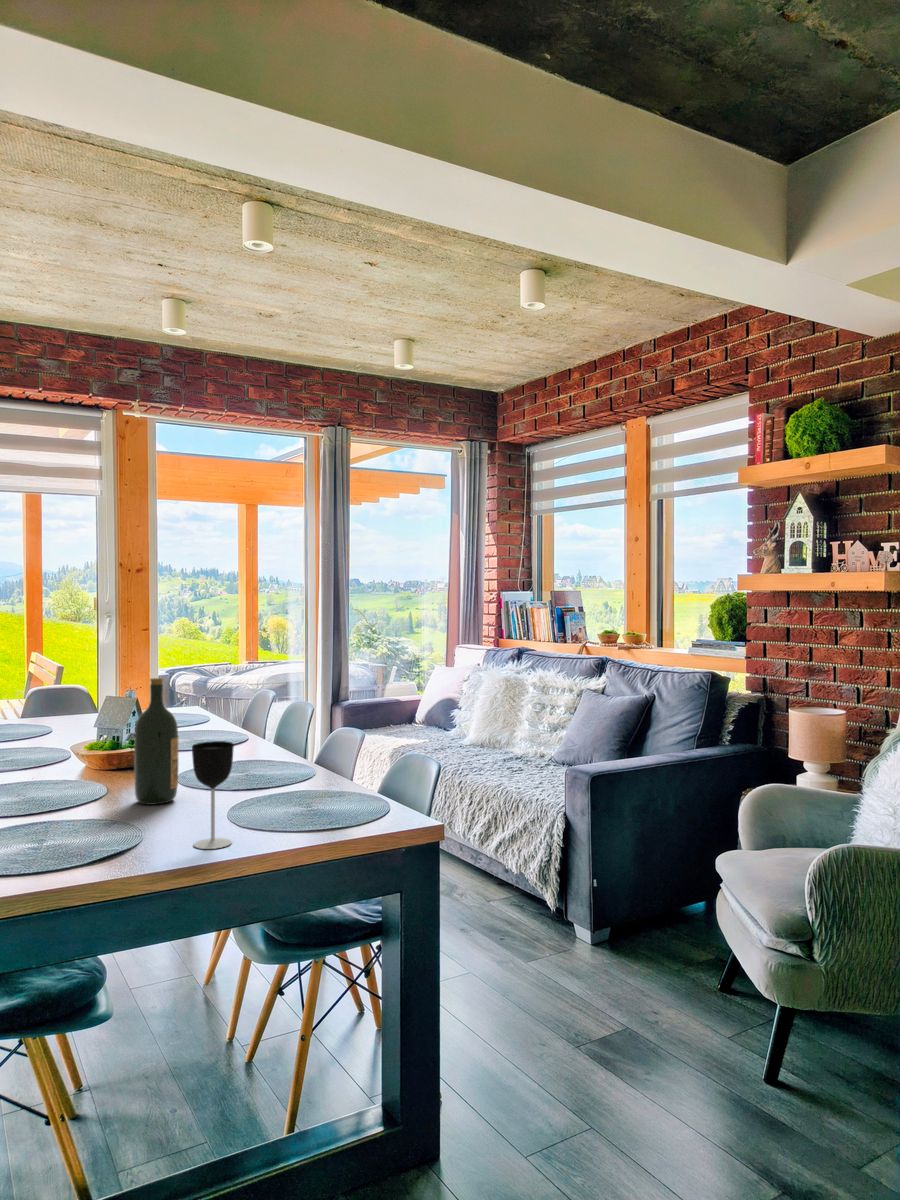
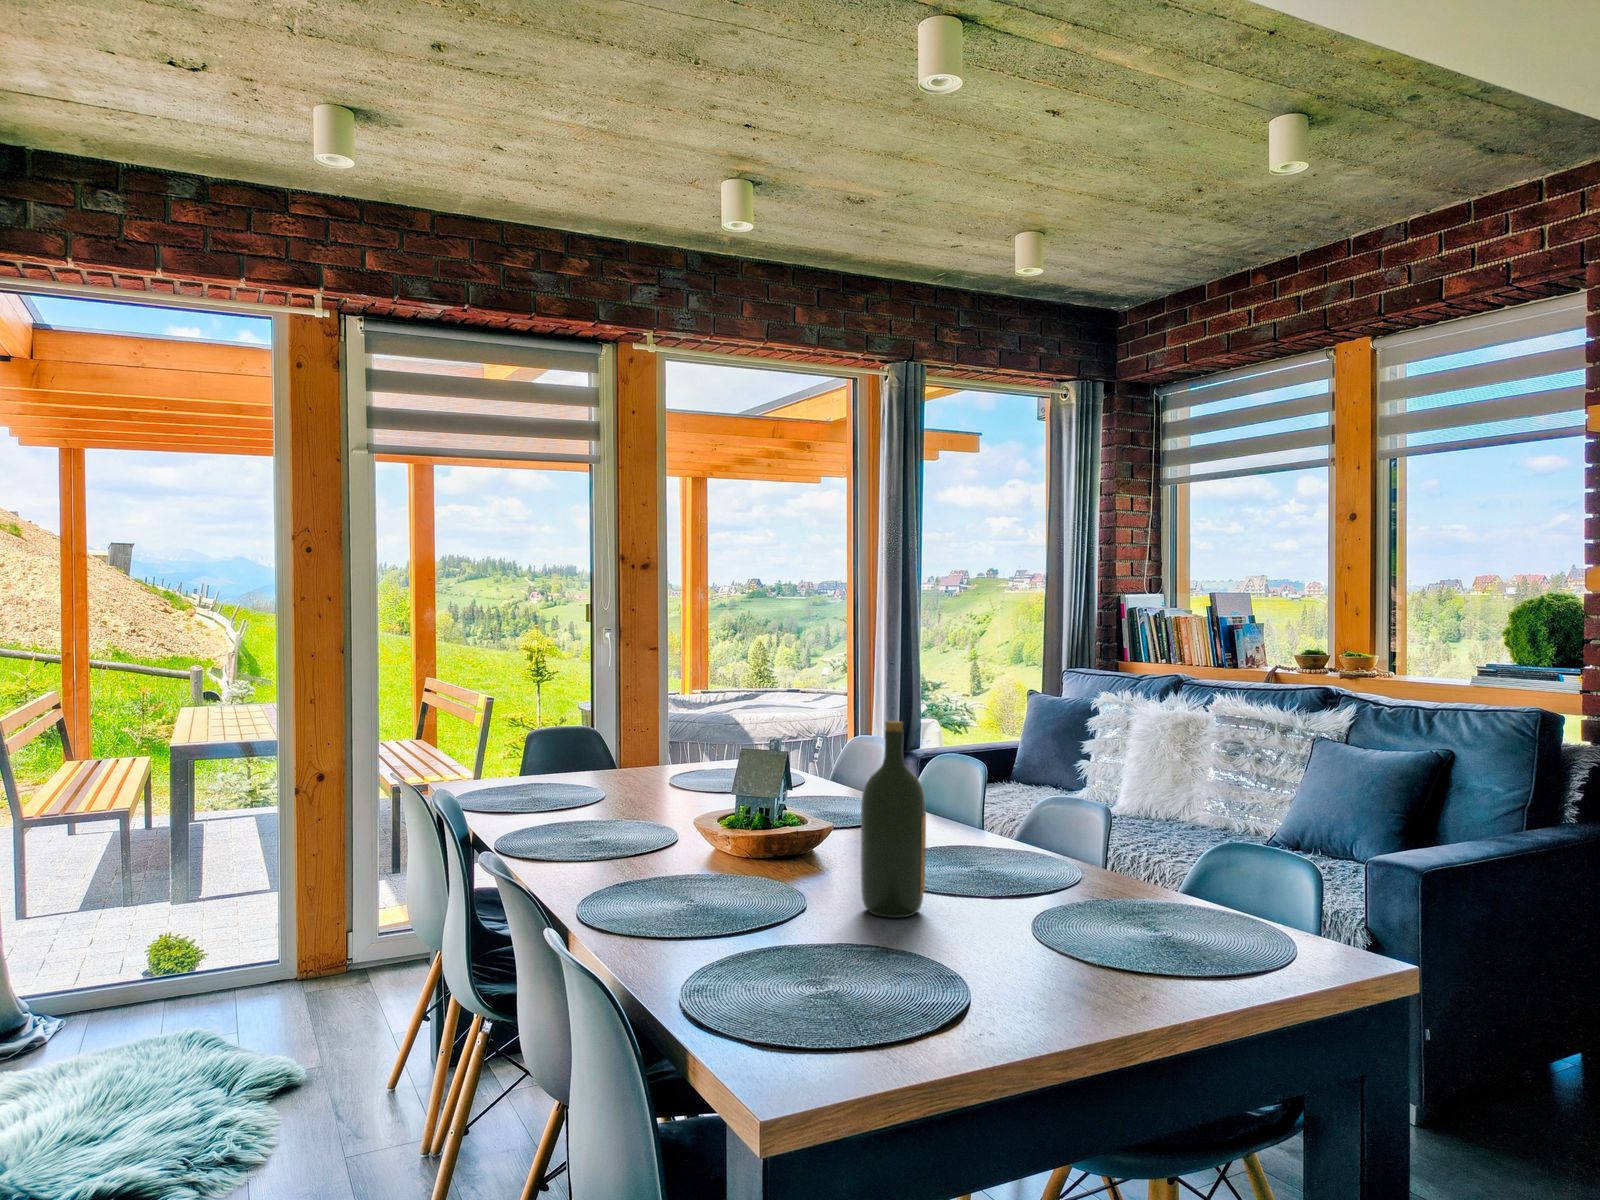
wine glass: present [192,741,234,849] -> none [1049,830,1115,1010]

